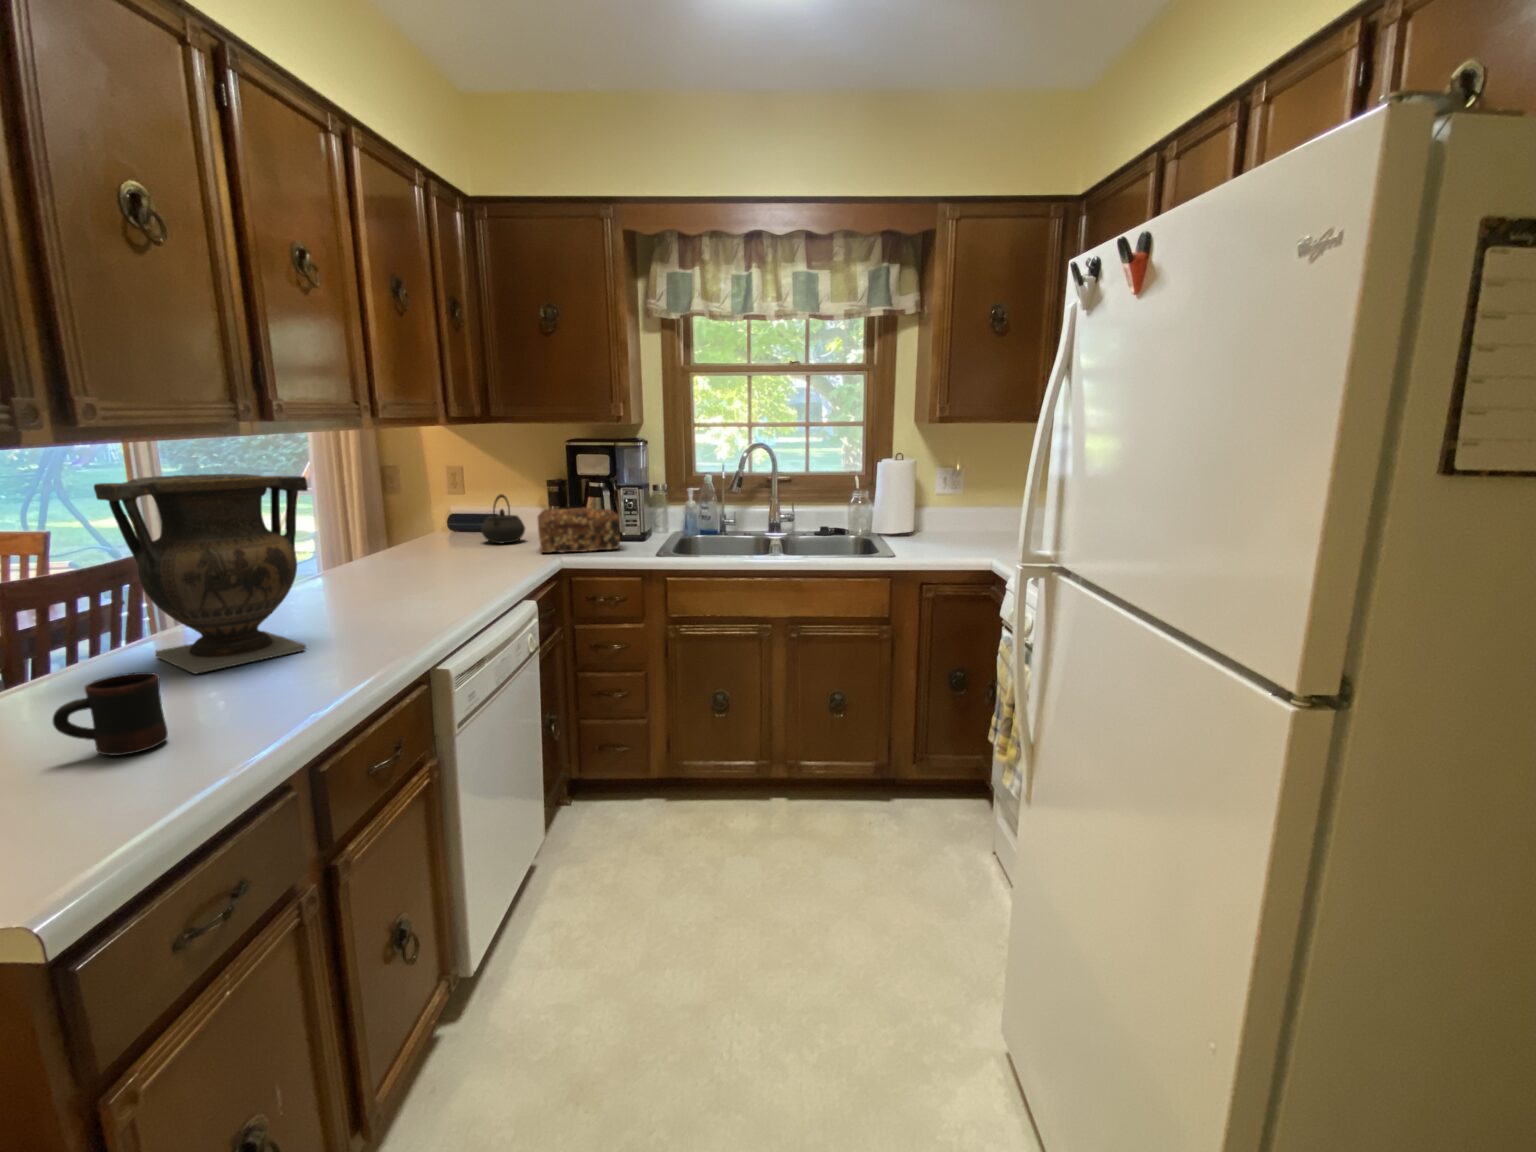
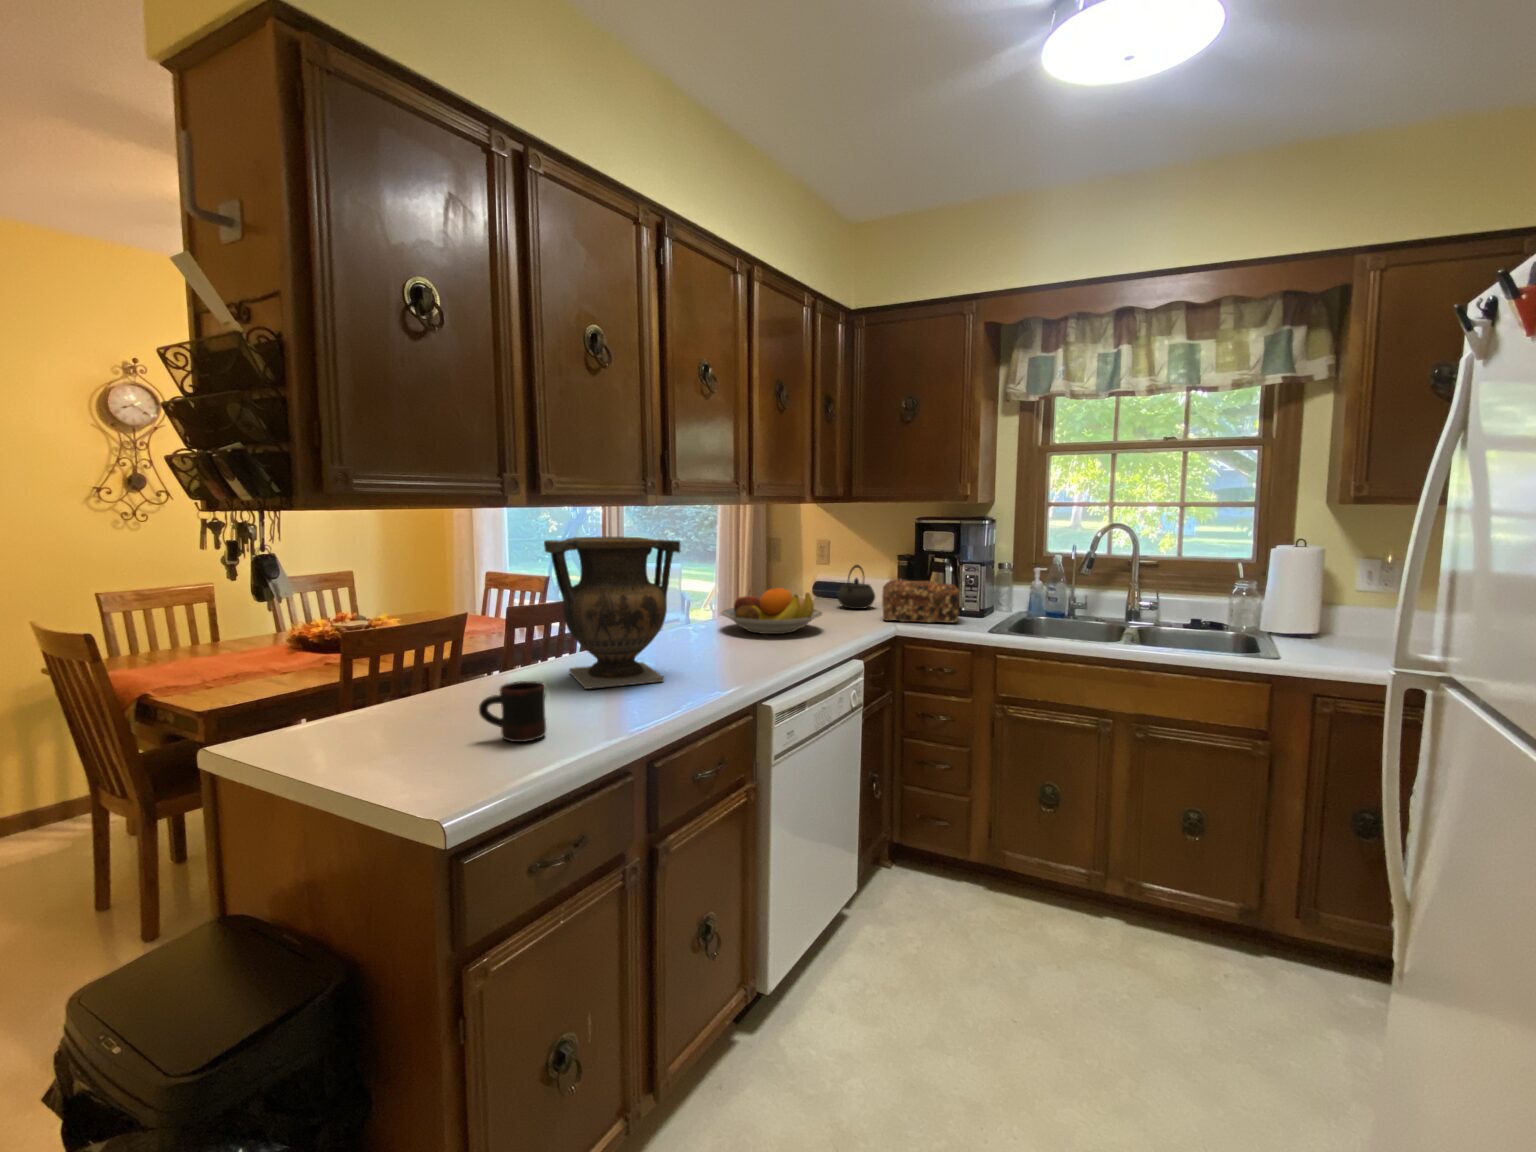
fruit bowl: none [347,526,477,581] -> present [721,588,823,634]

